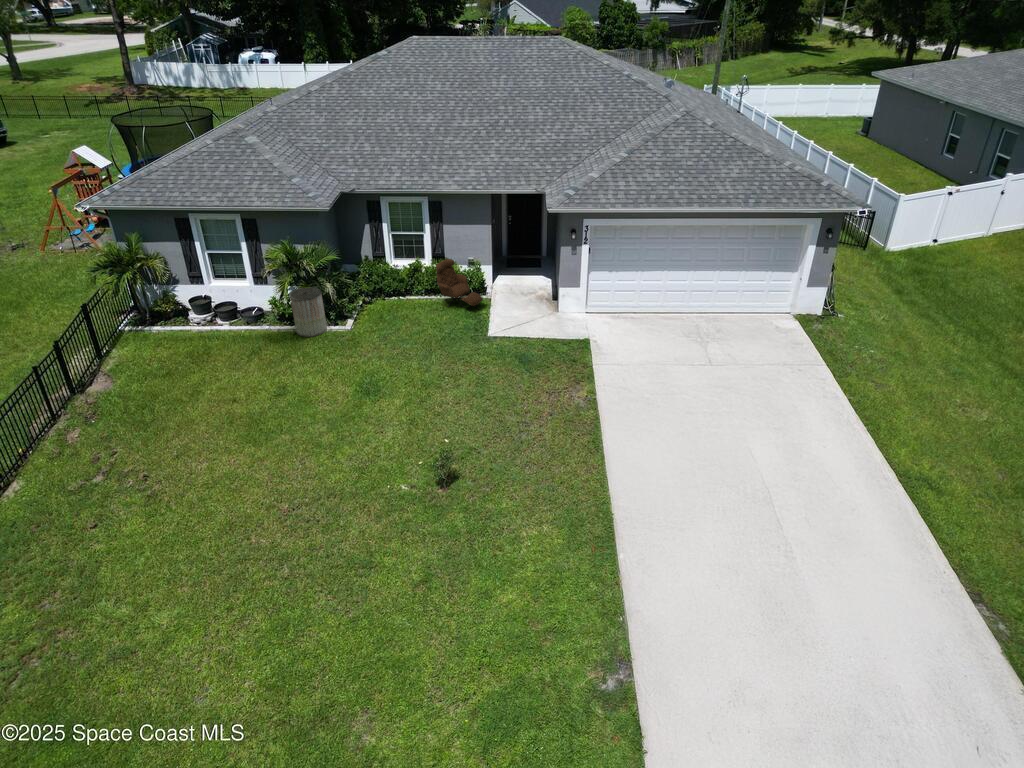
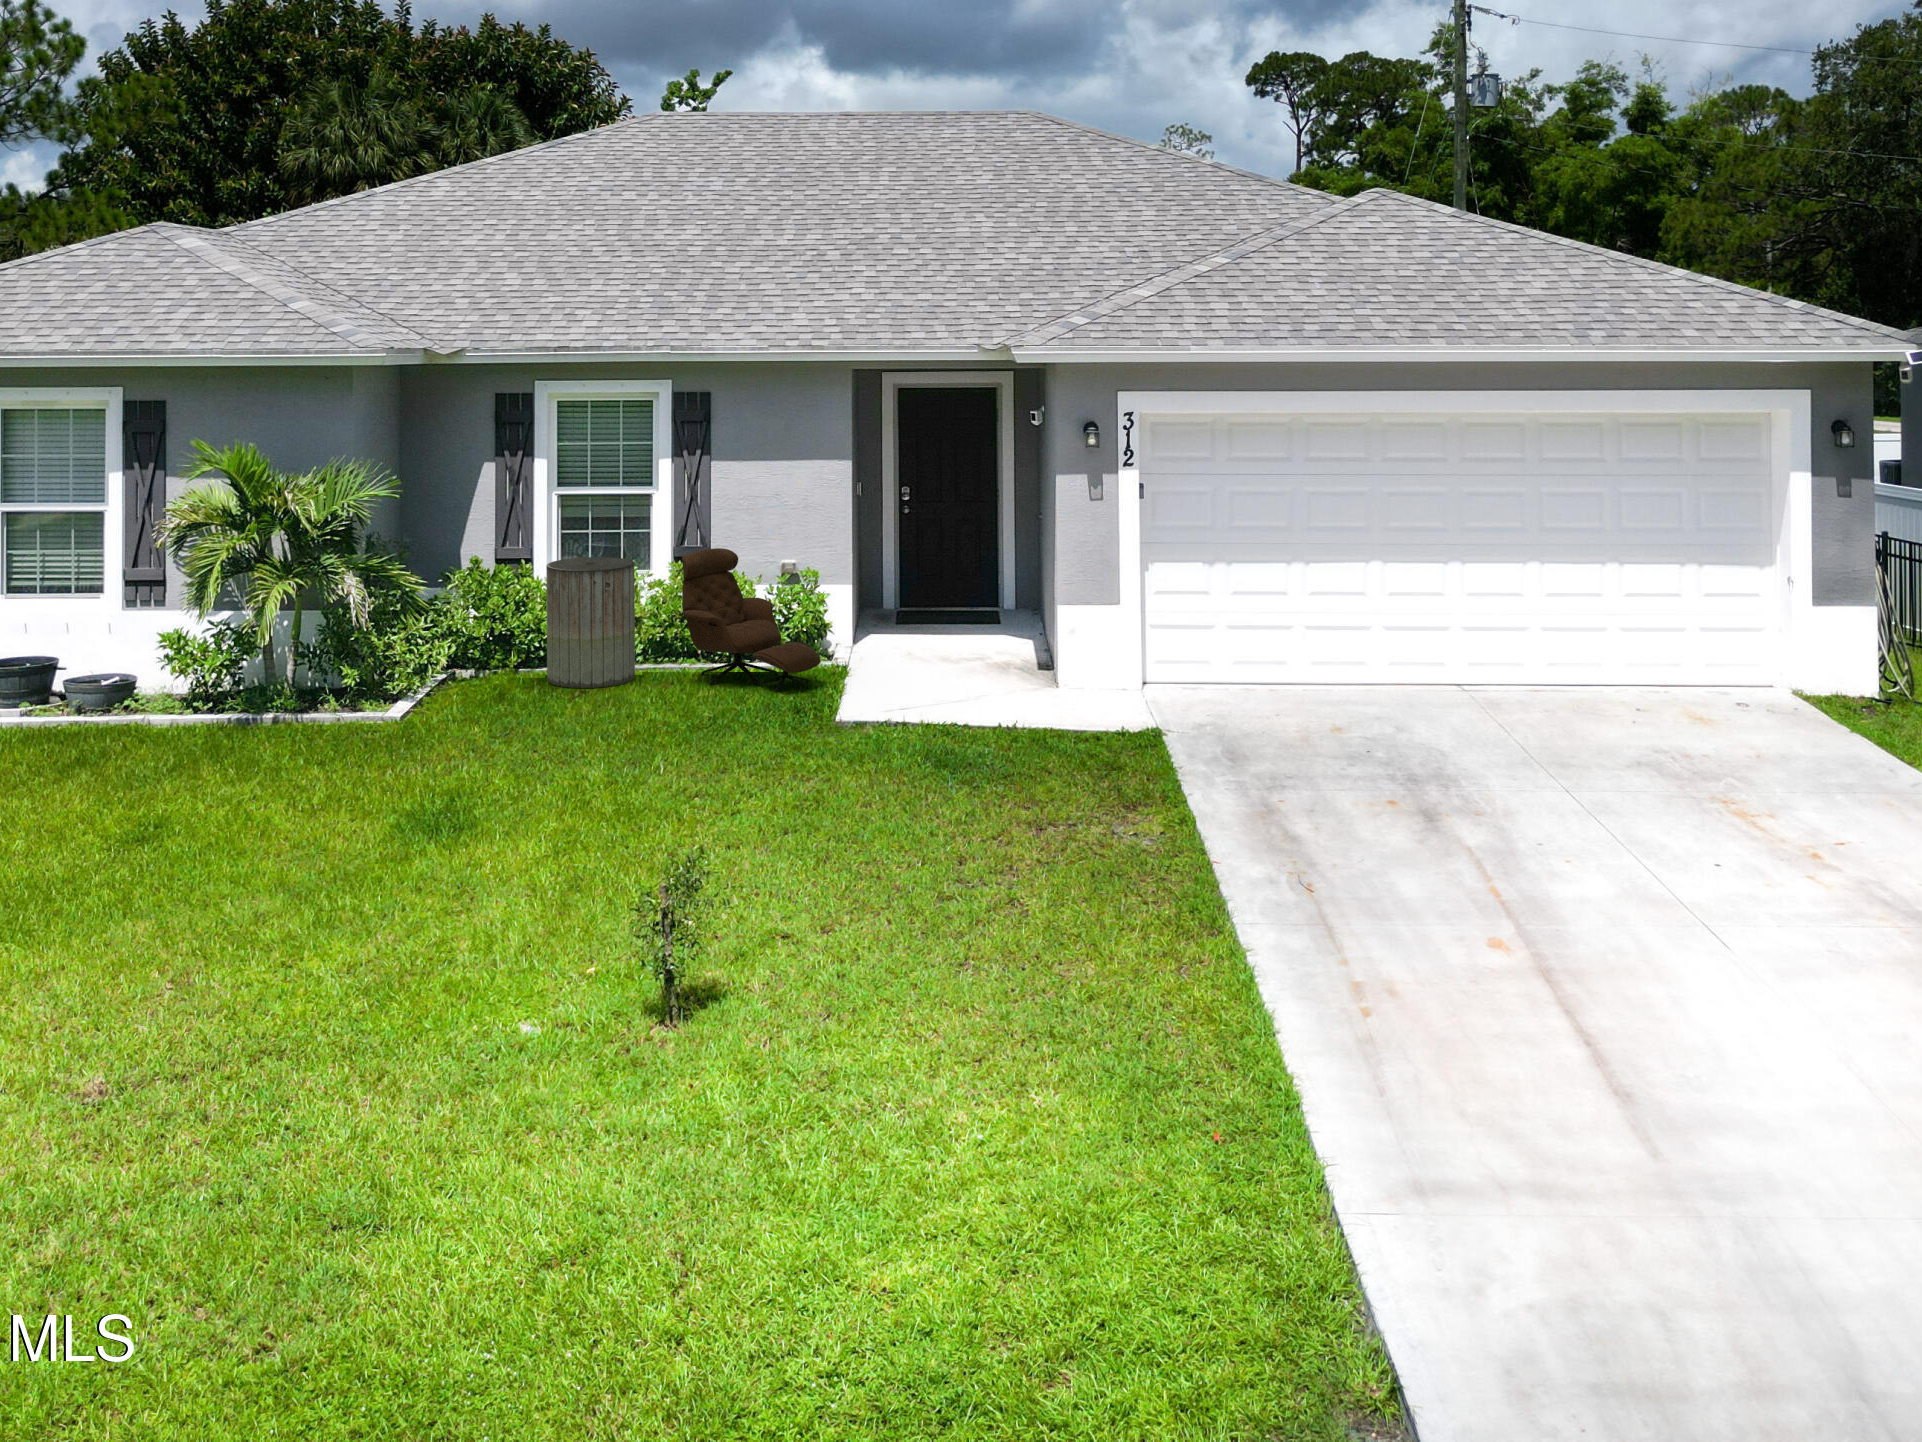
trash can: present [290,287,327,337] -> present [546,557,635,688]

